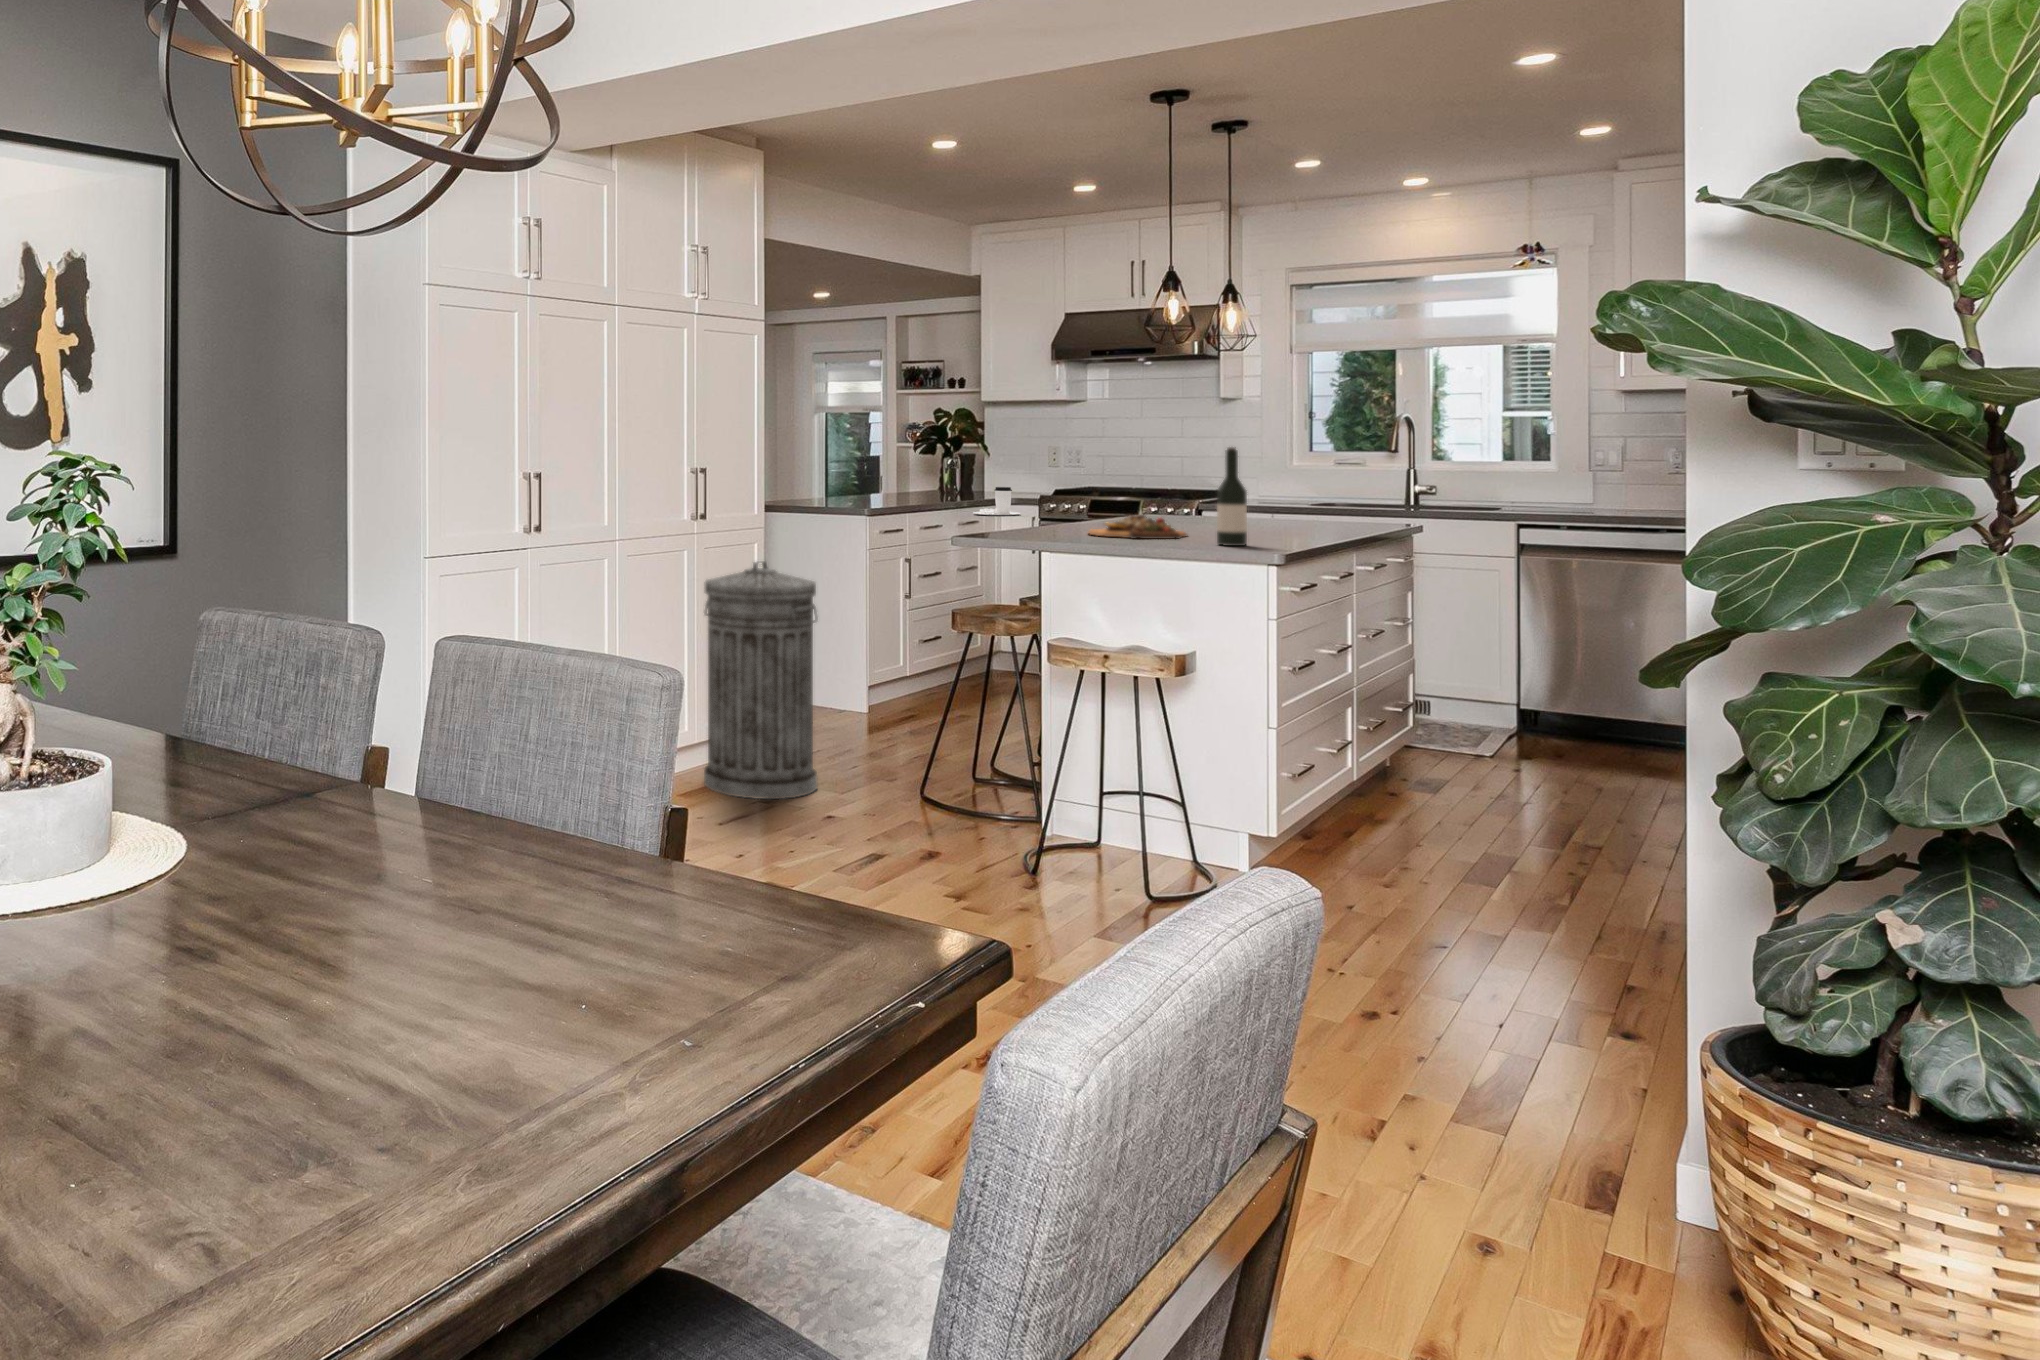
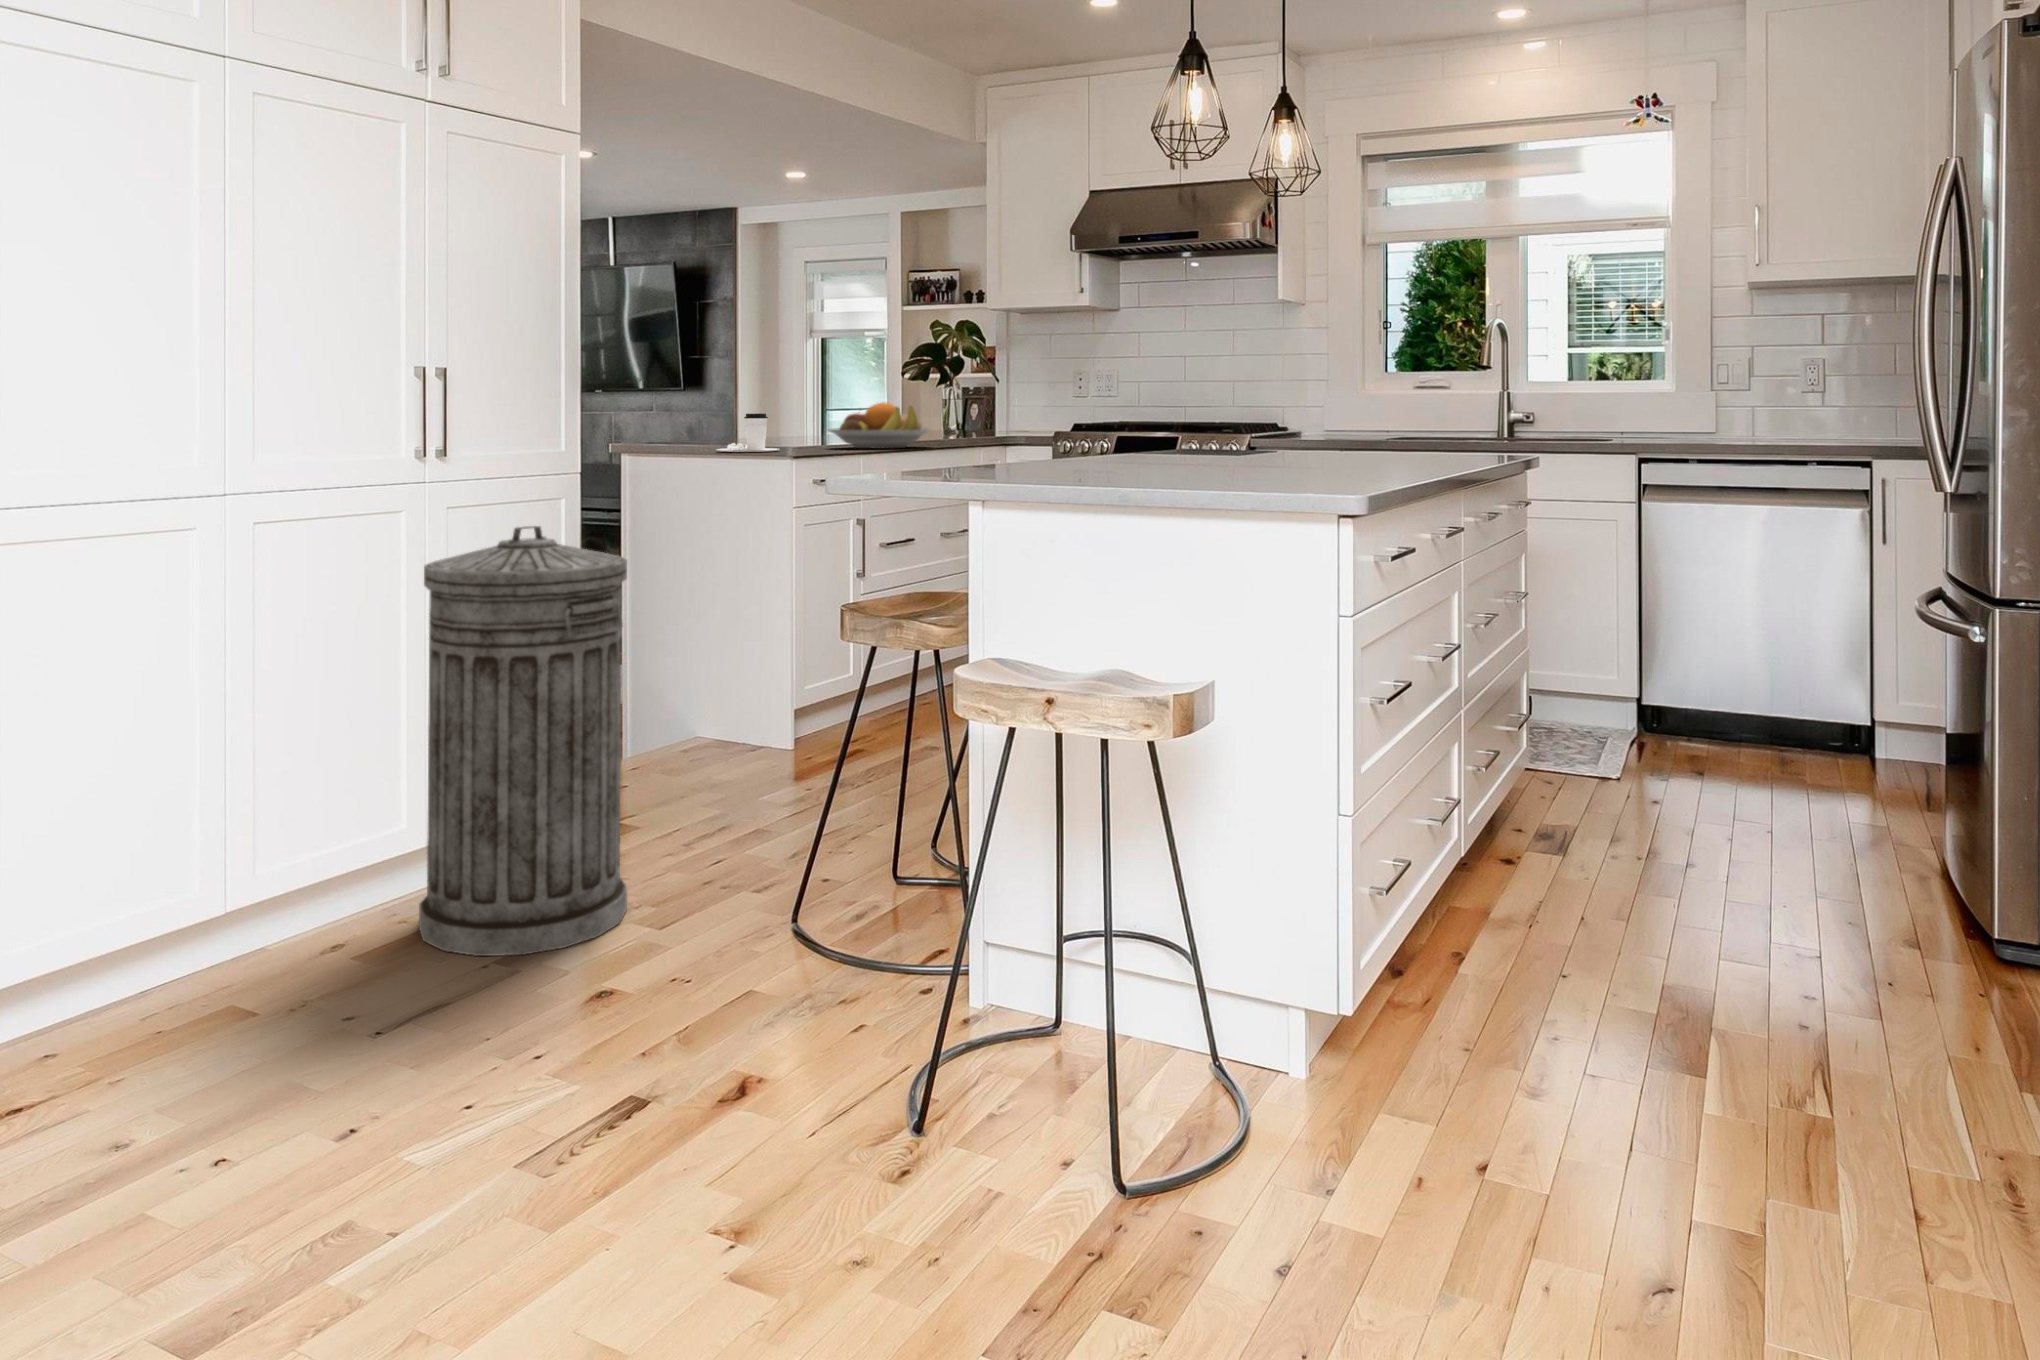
wine bottle: present [1217,447,1247,546] -> none [1257,314,1305,482]
fruit bowl: none [882,478,958,510] -> present [828,403,931,449]
coffee cup: present [973,487,1020,515] -> present [717,414,779,452]
cutting board: present [1089,515,1187,539] -> none [1067,437,1220,475]

